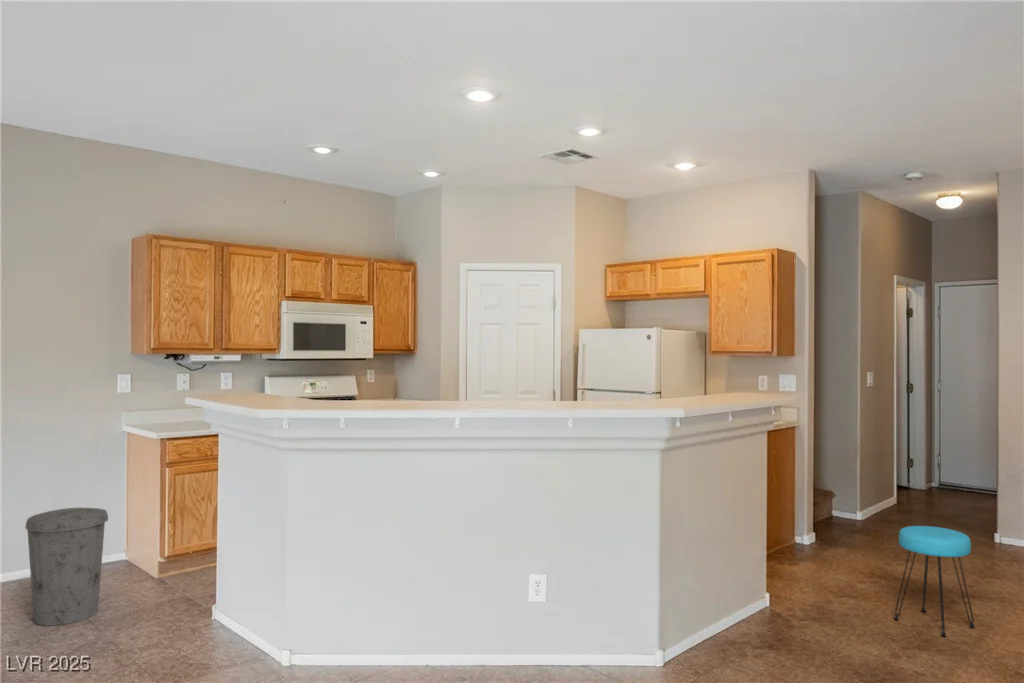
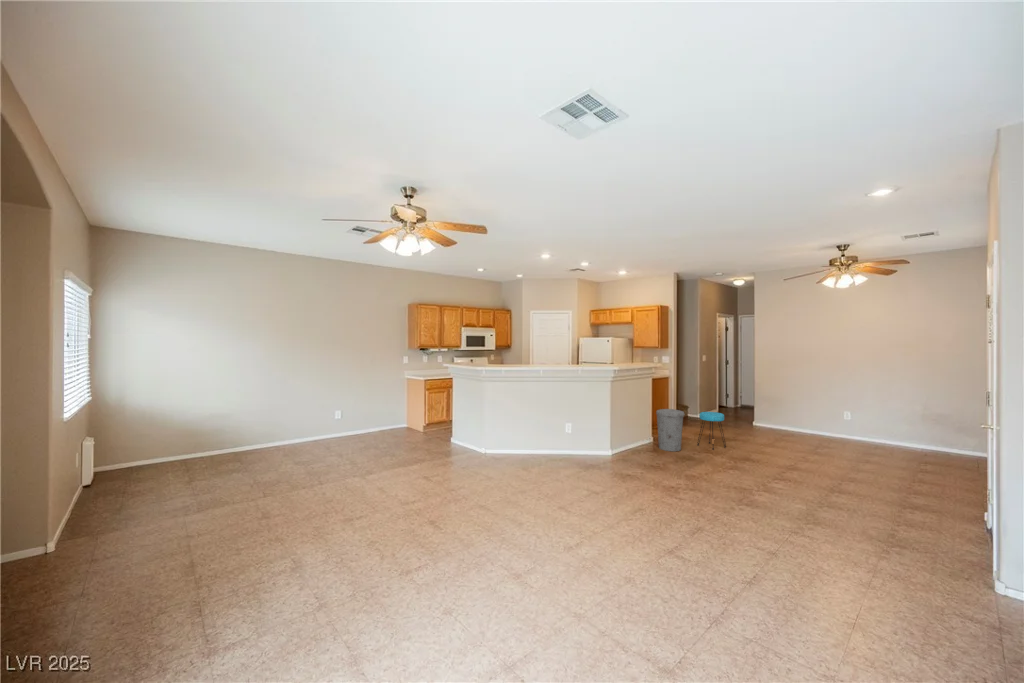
trash can: present [26,508,108,626] -> present [656,409,684,451]

